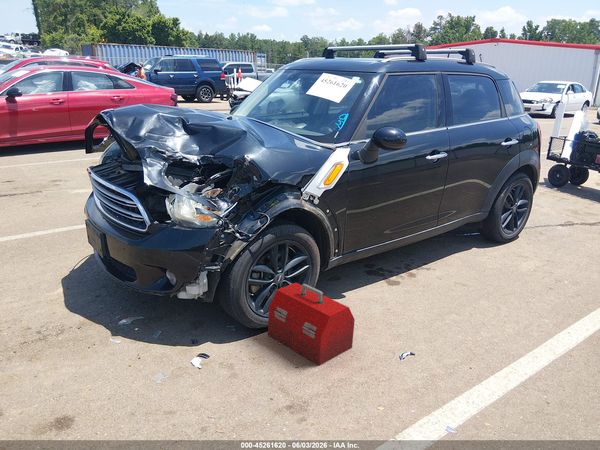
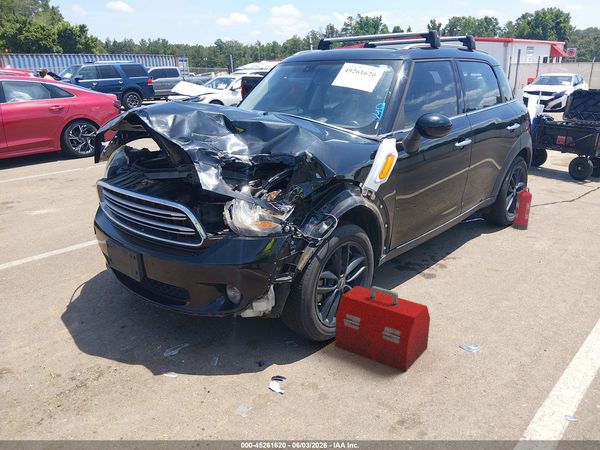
fire extinguisher: none [510,204,530,248] -> present [513,186,532,230]

